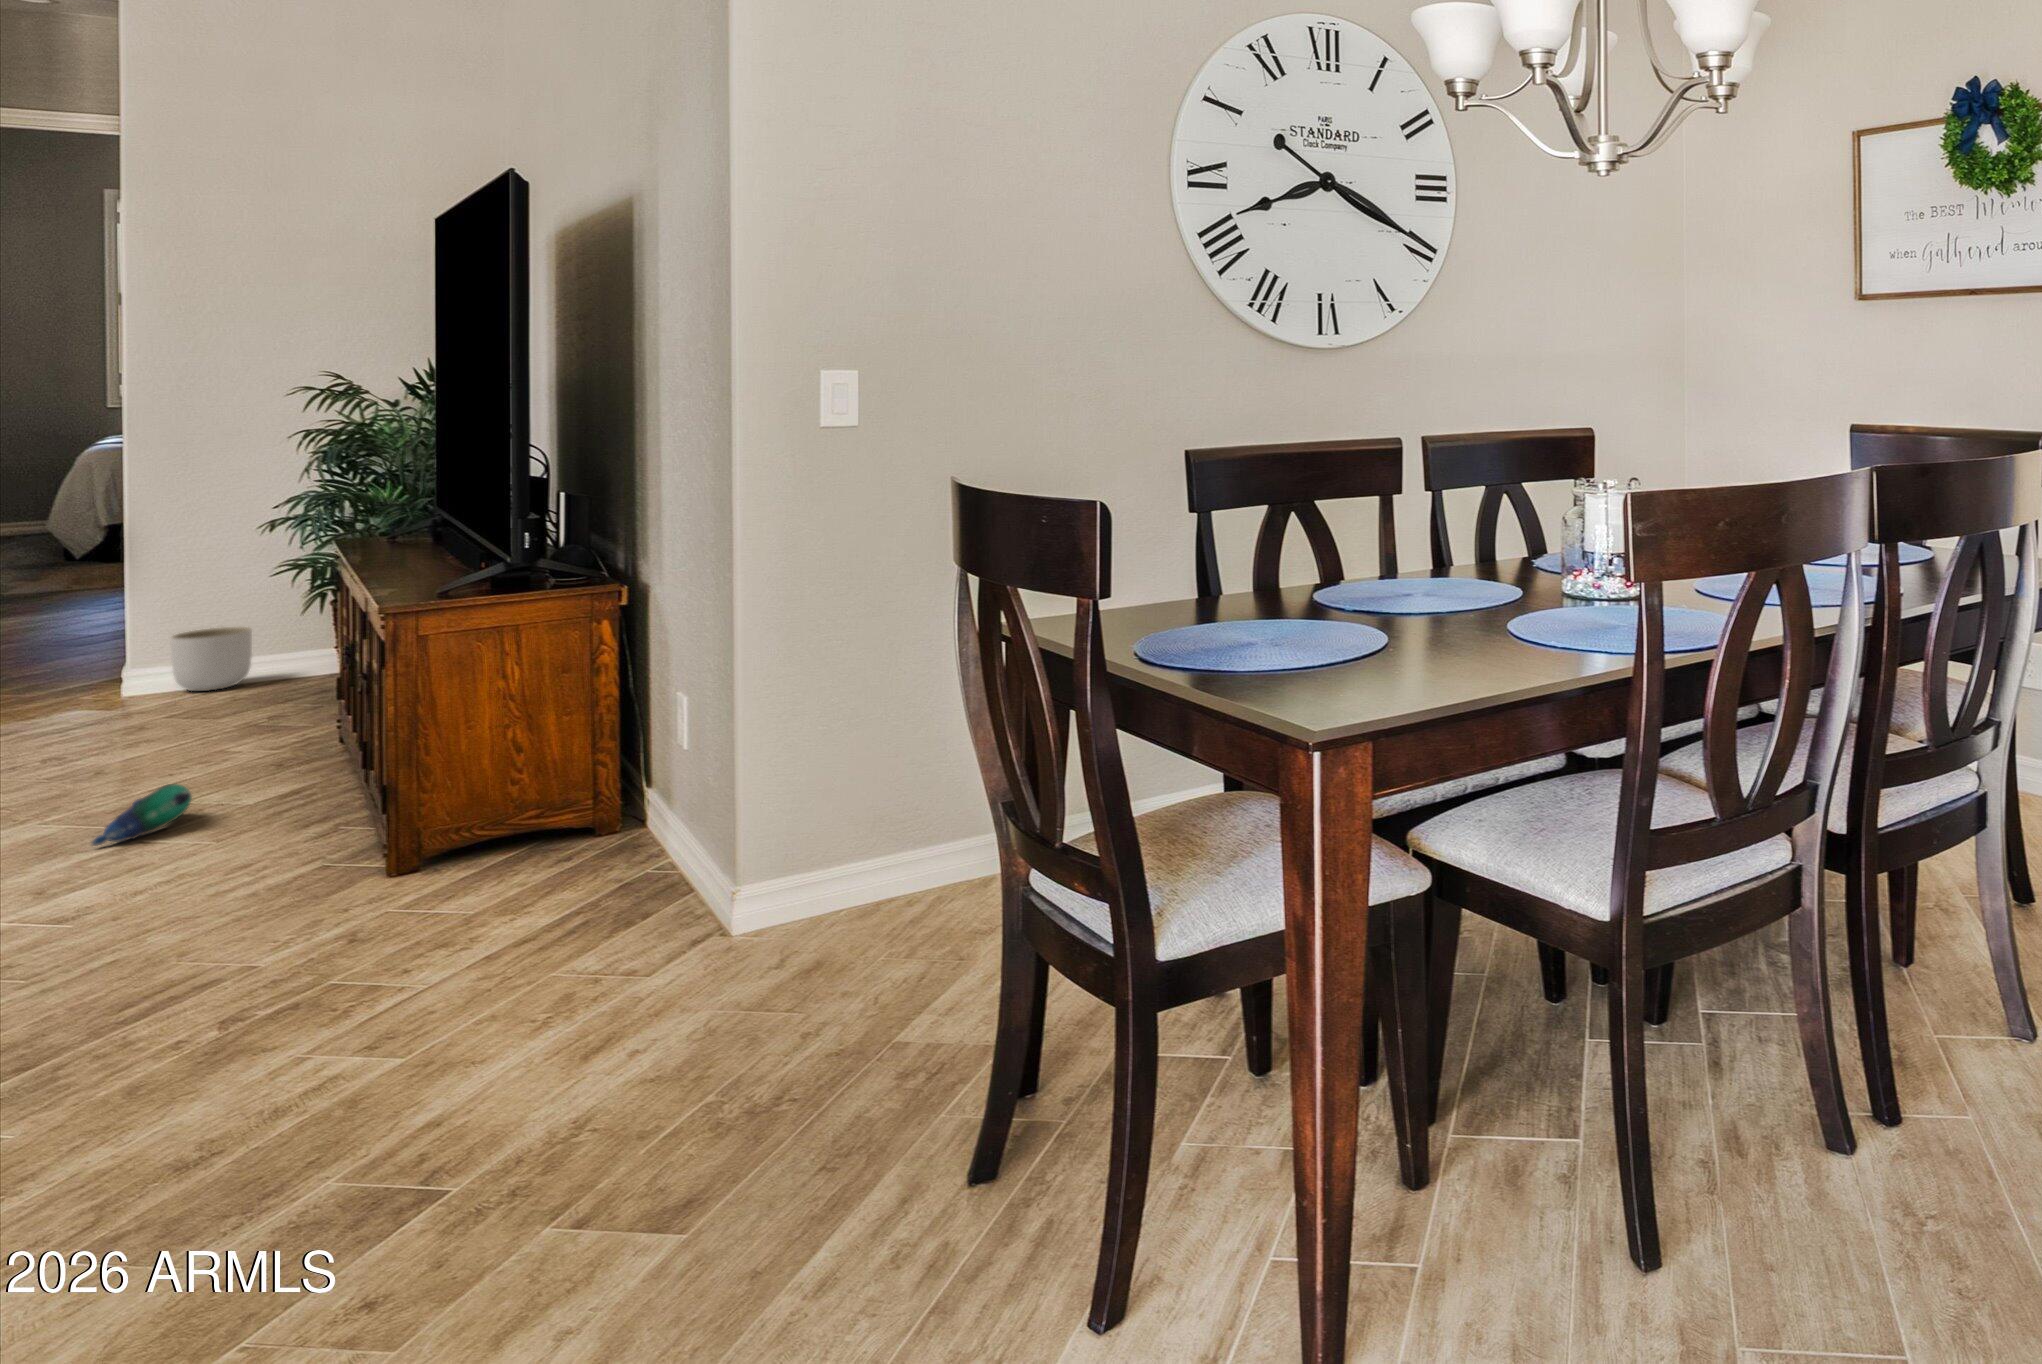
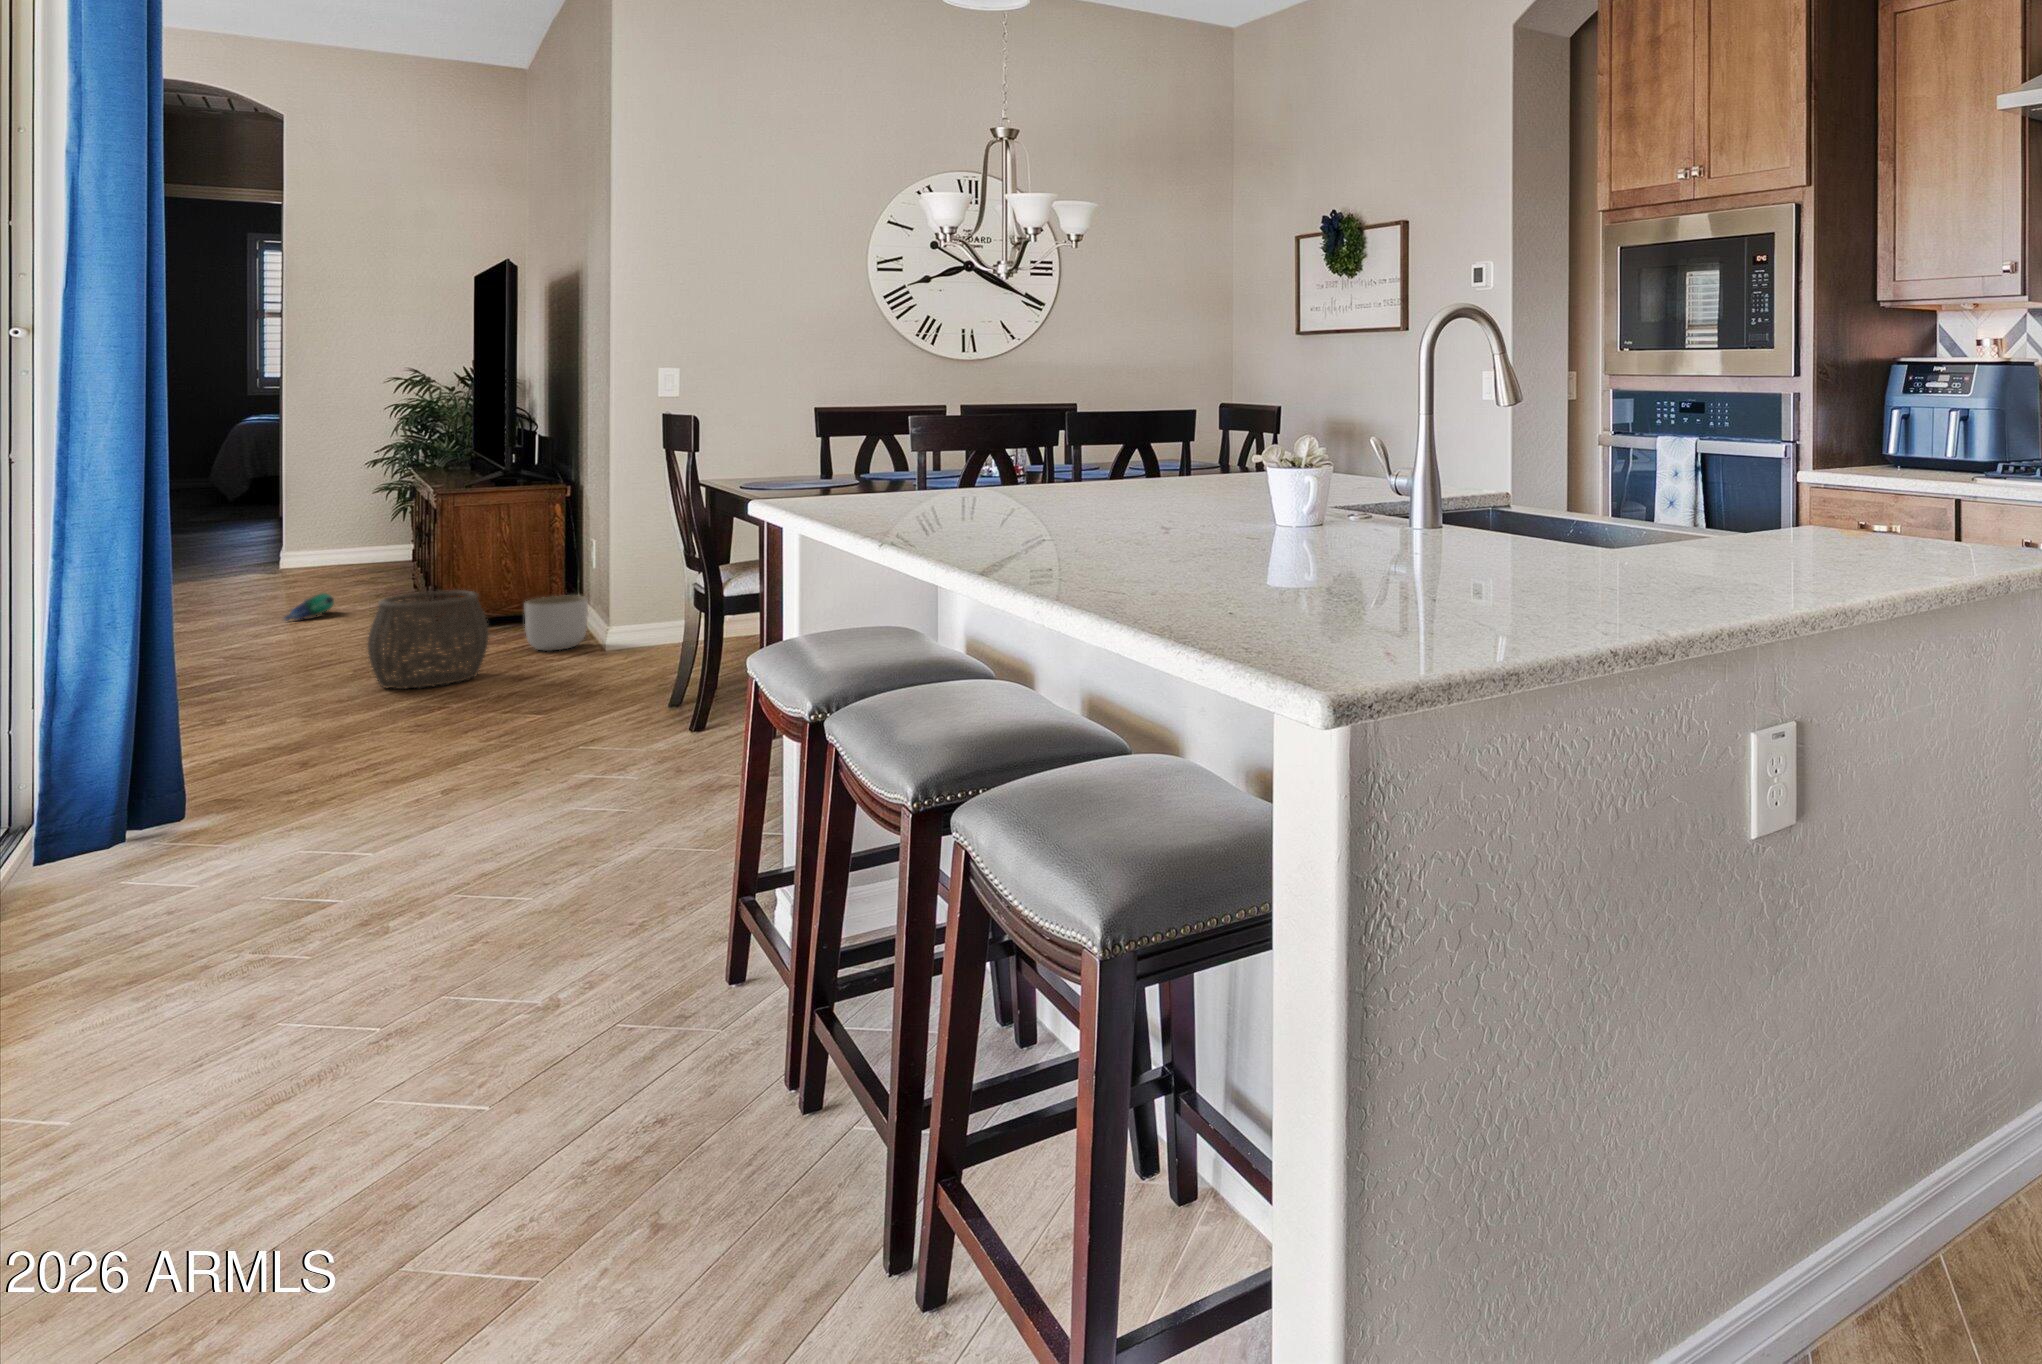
planter: present [171,627,252,691] -> present [525,595,588,651]
woven basket: none [224,857,506,1119] -> present [368,590,489,689]

